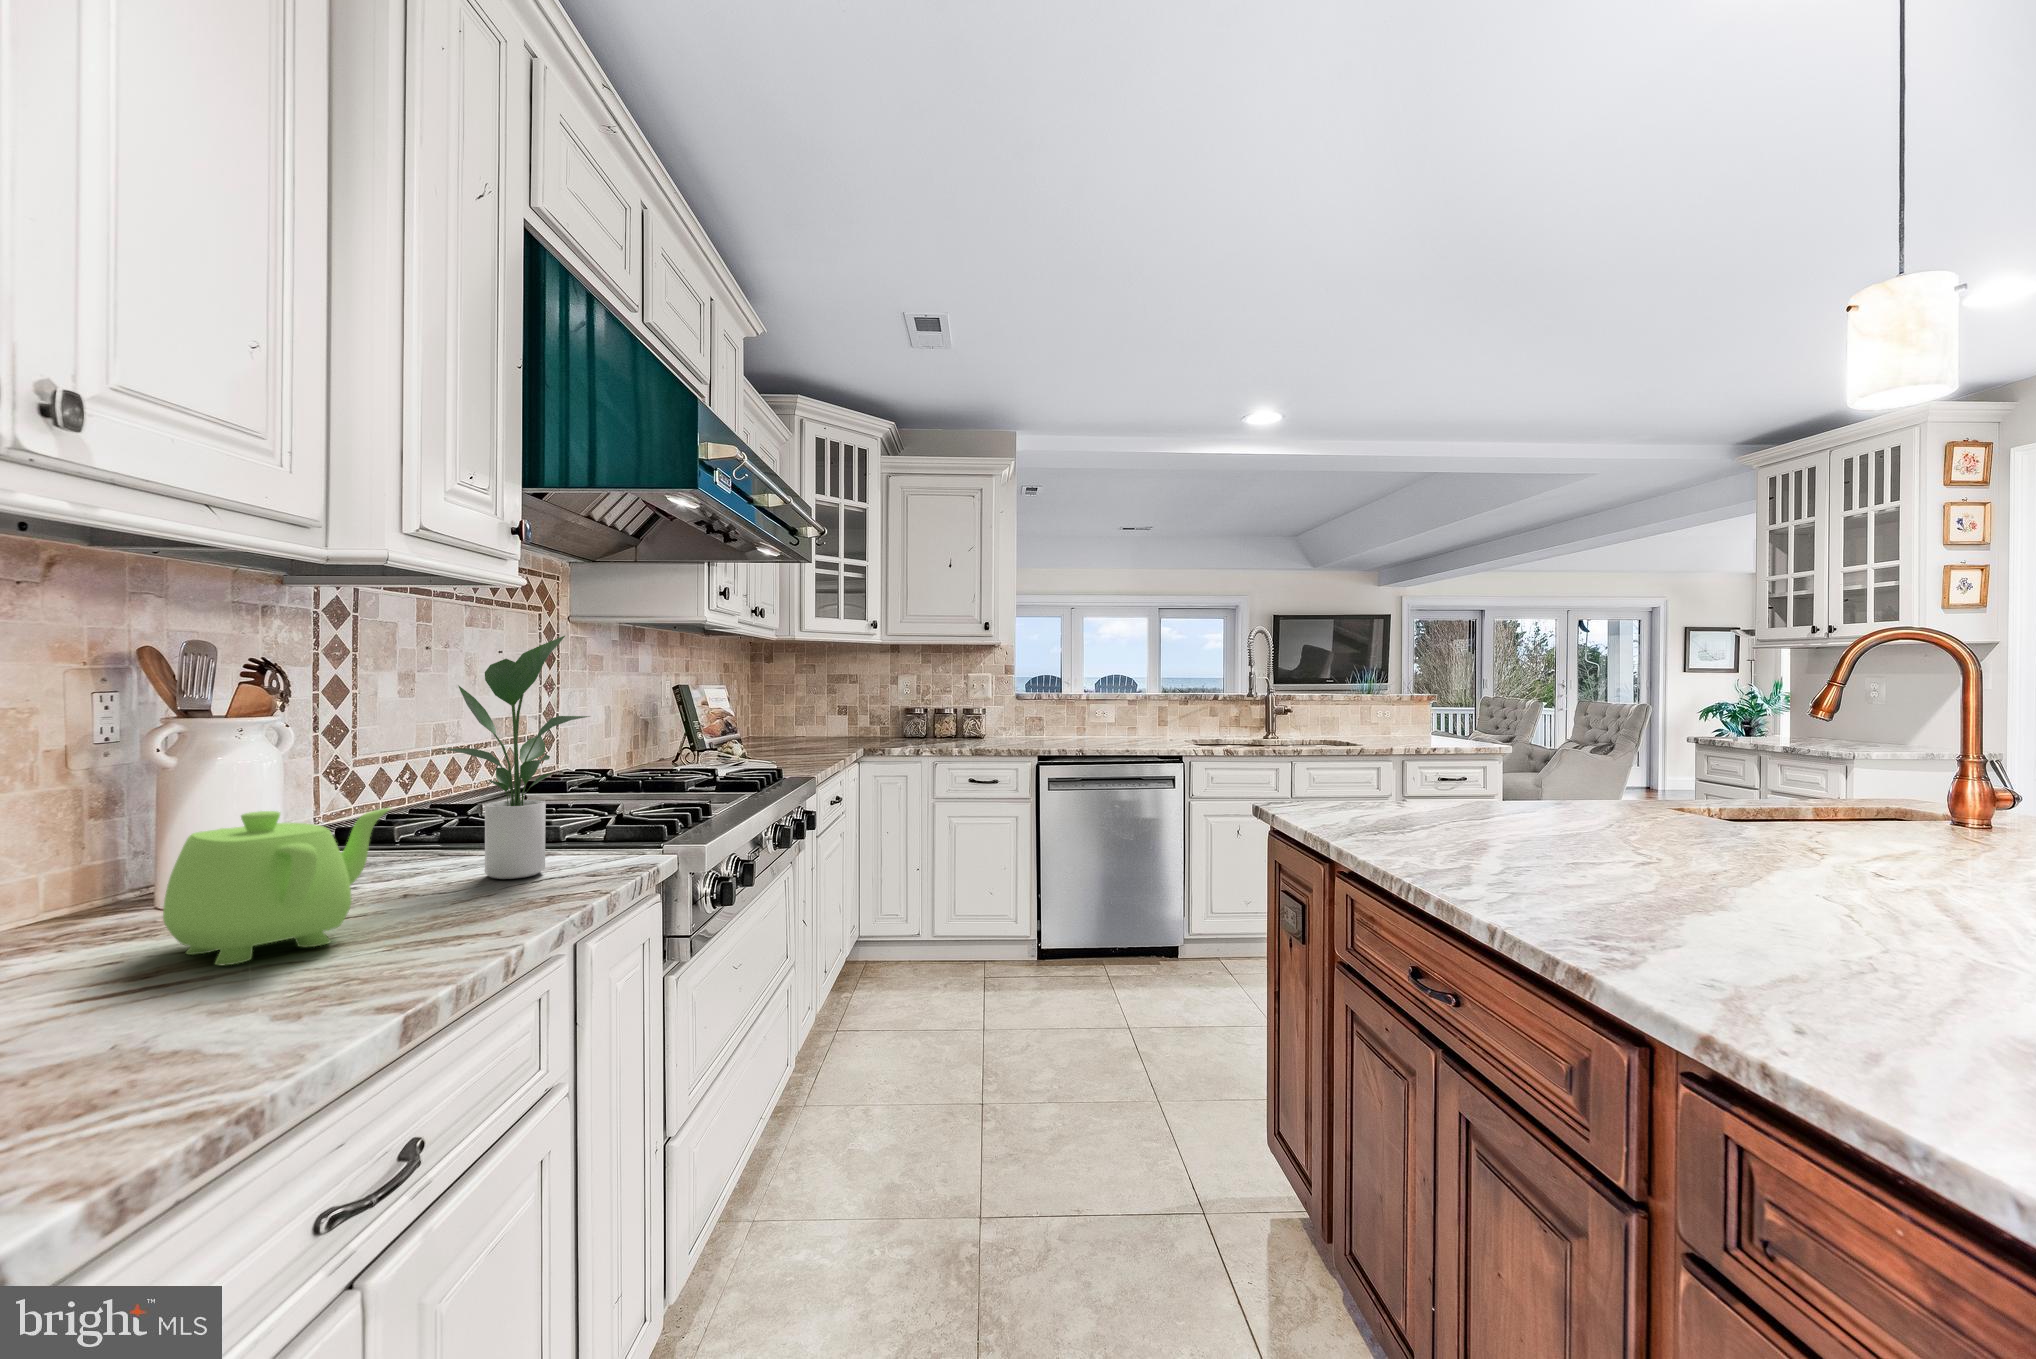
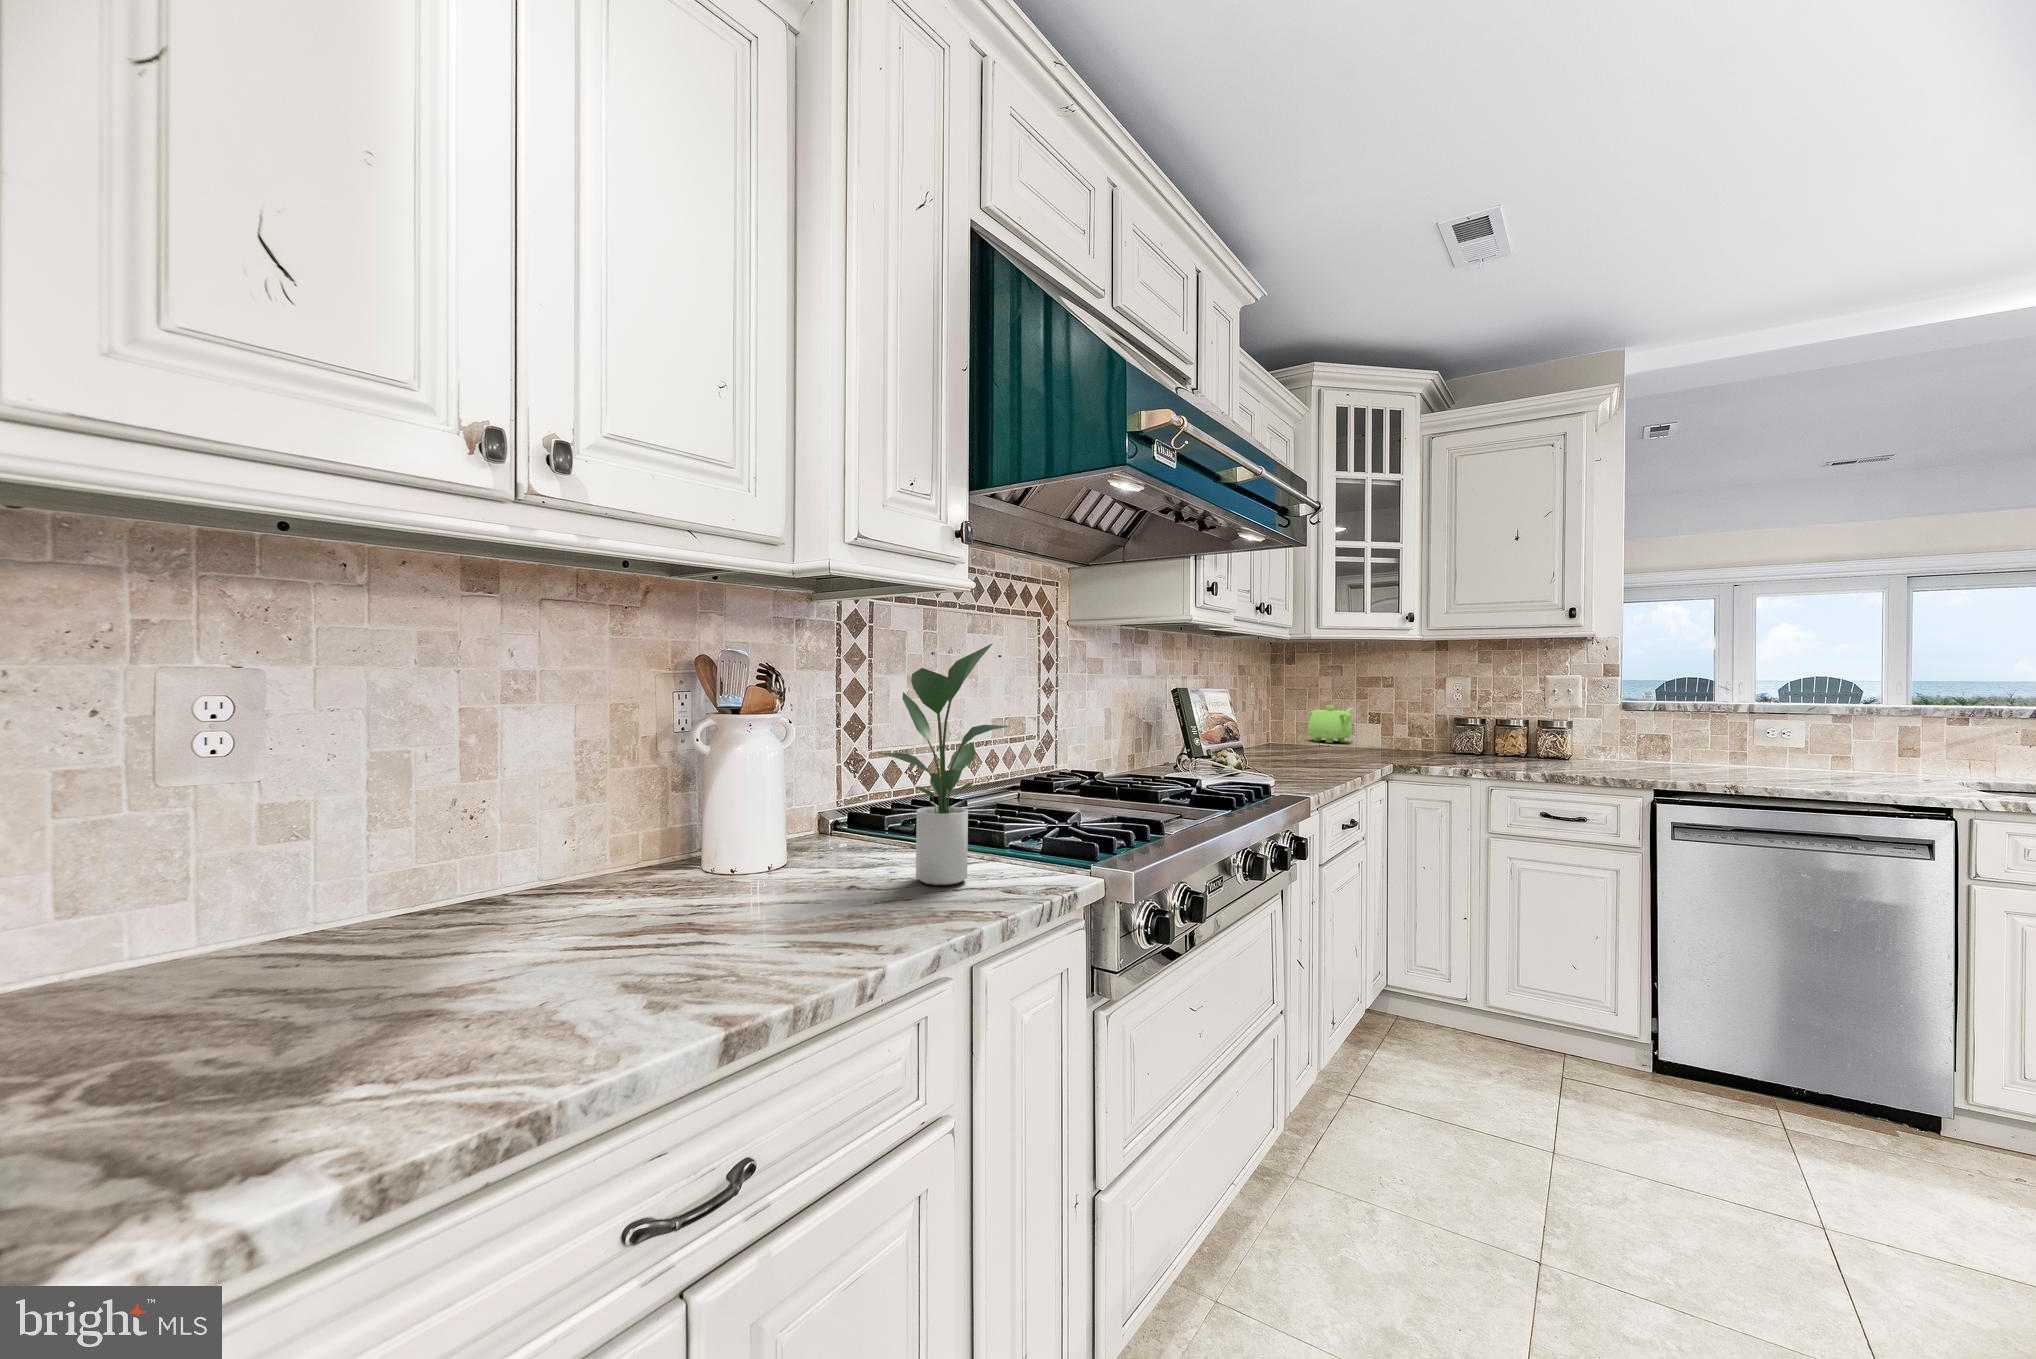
teapot: present [163,808,390,965] -> present [1308,706,1353,743]

